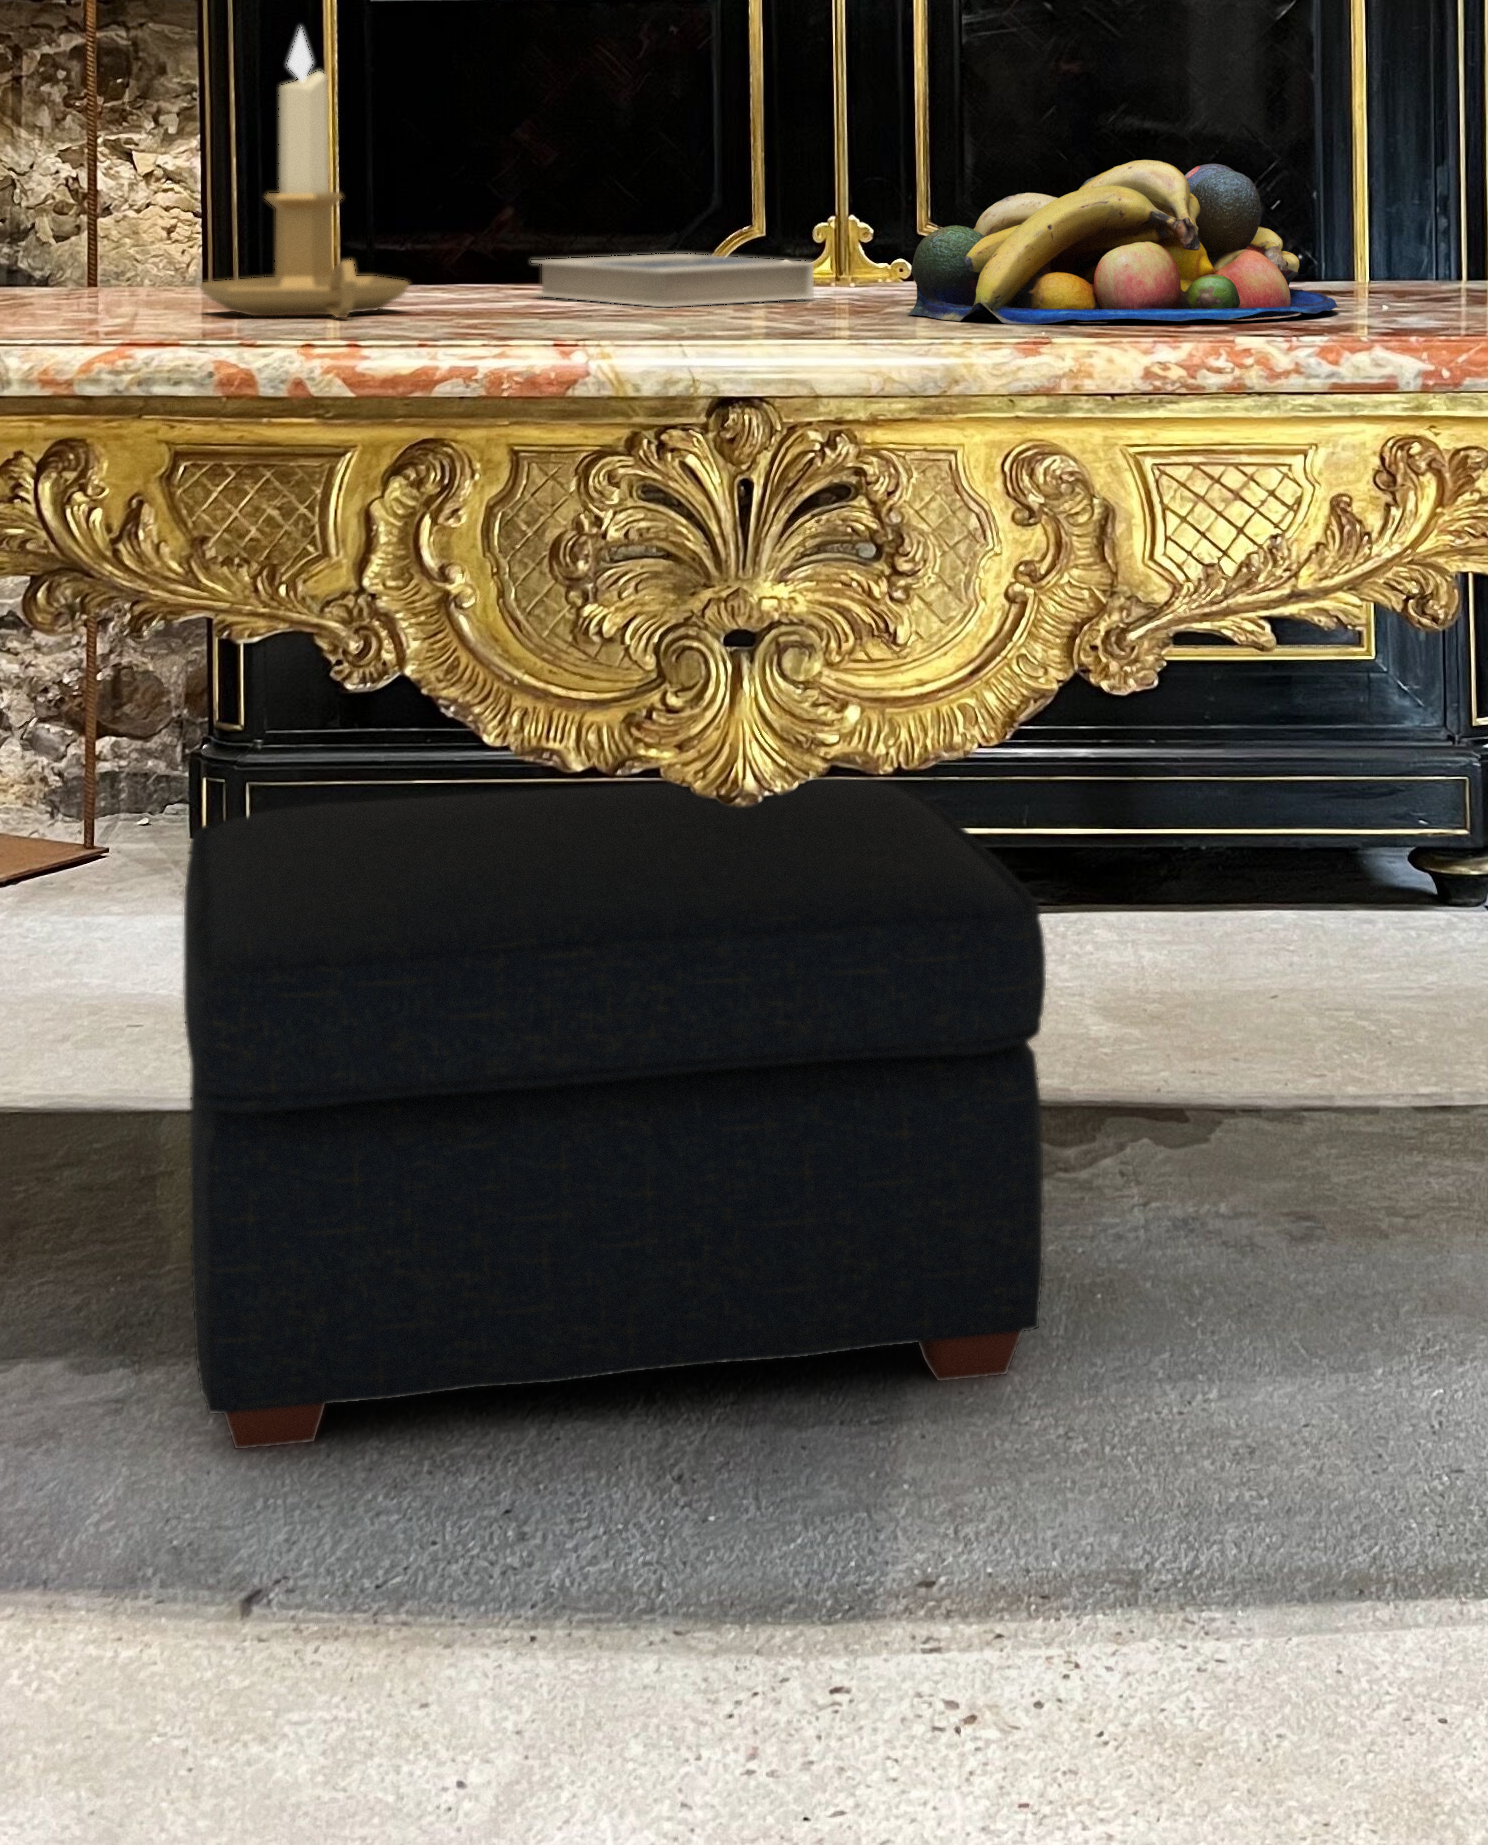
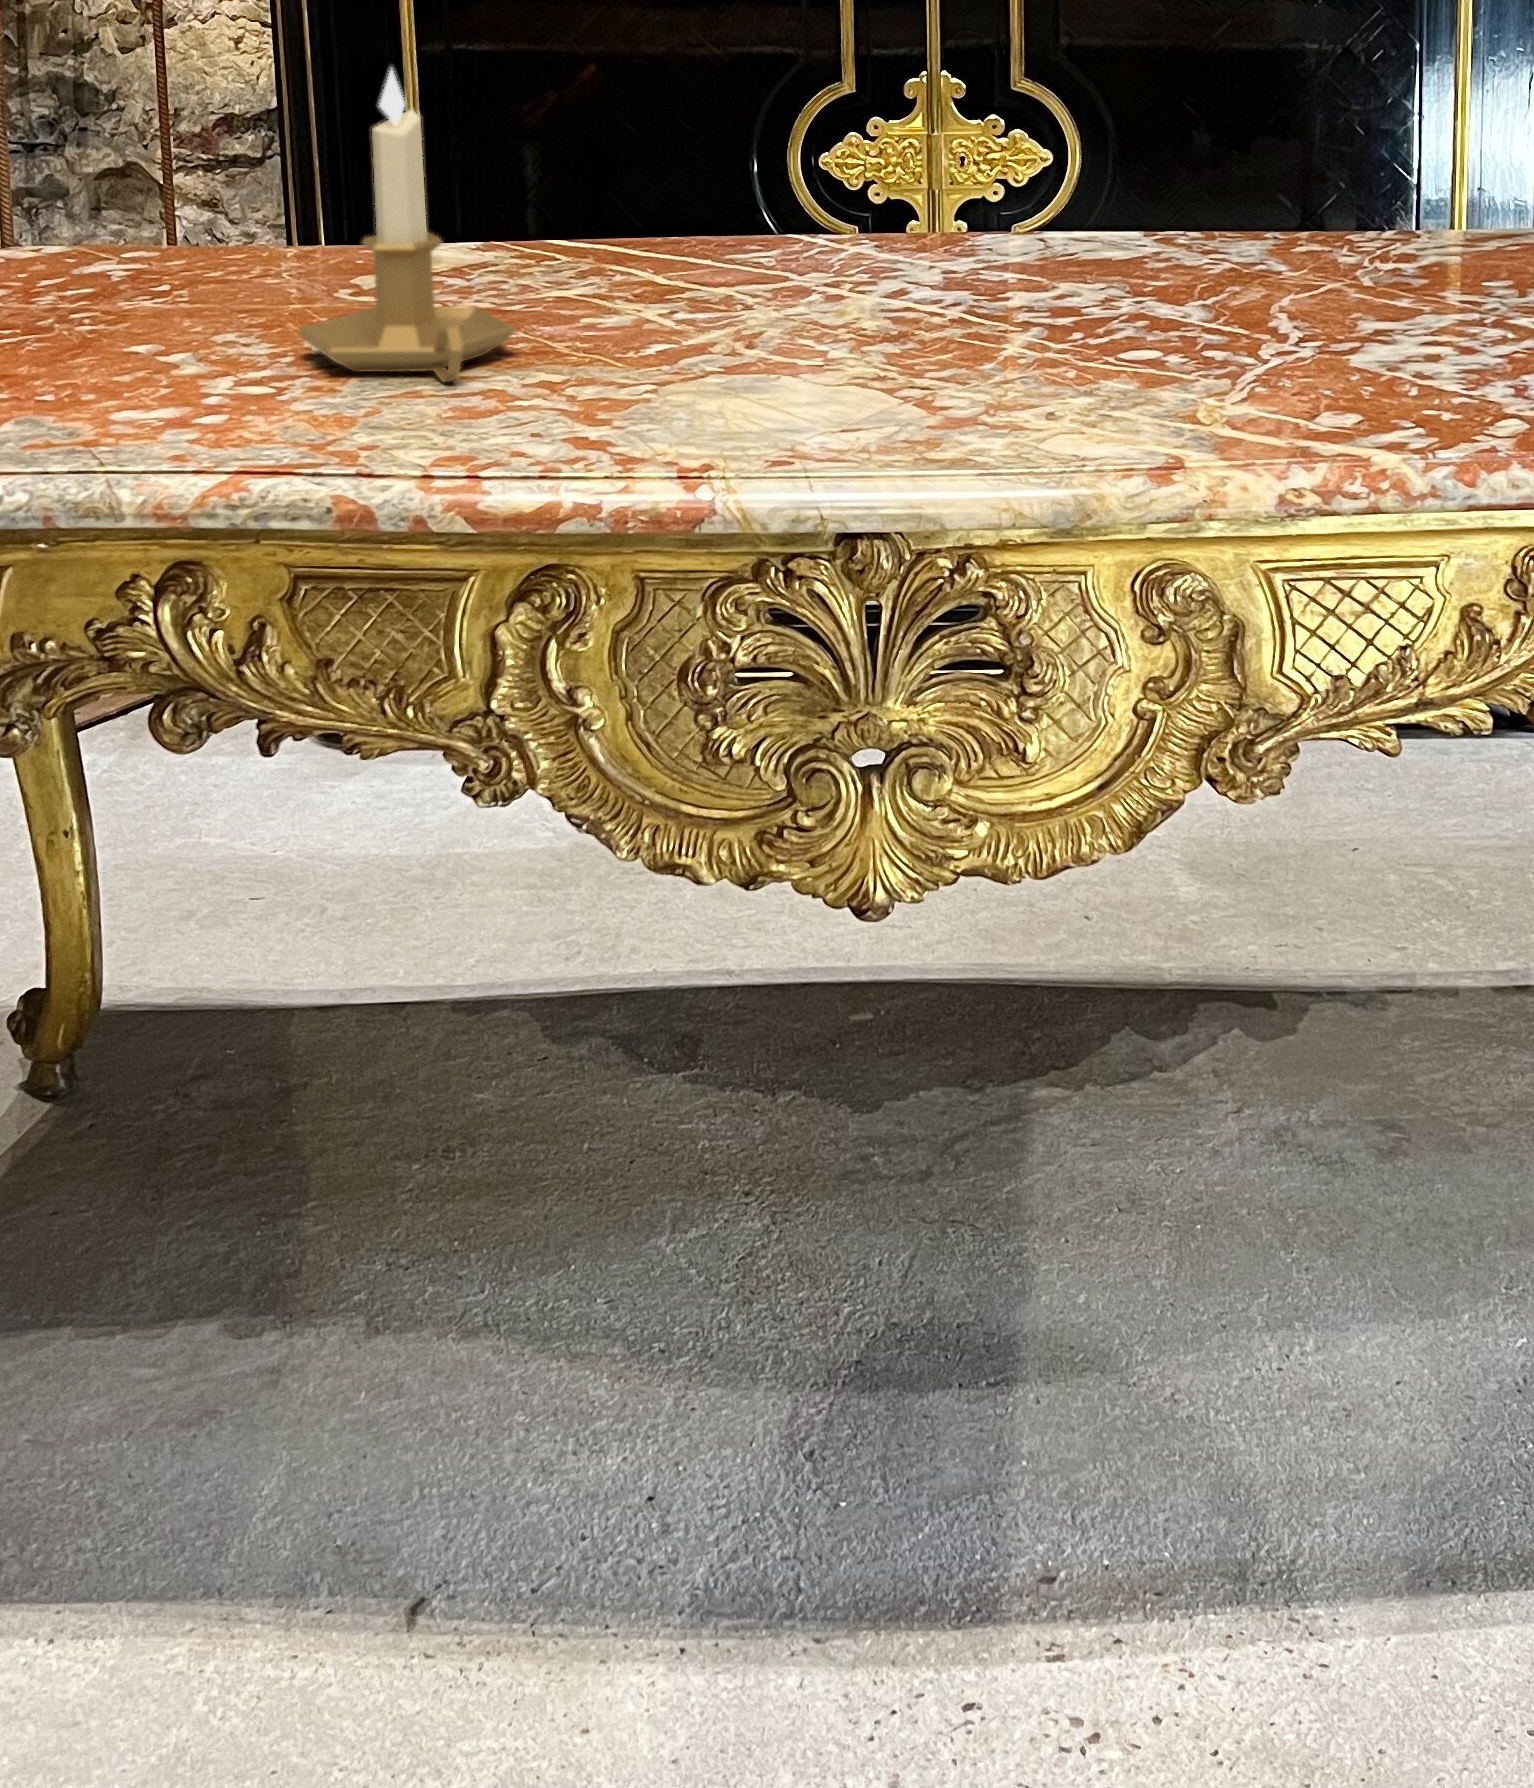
fruit bowl: present [908,160,1337,324] -> none [1027,204,1468,412]
hardback book: present [533,253,814,307] -> none [634,240,926,340]
ottoman: present [183,777,1046,1449] -> none [312,722,1154,1423]

